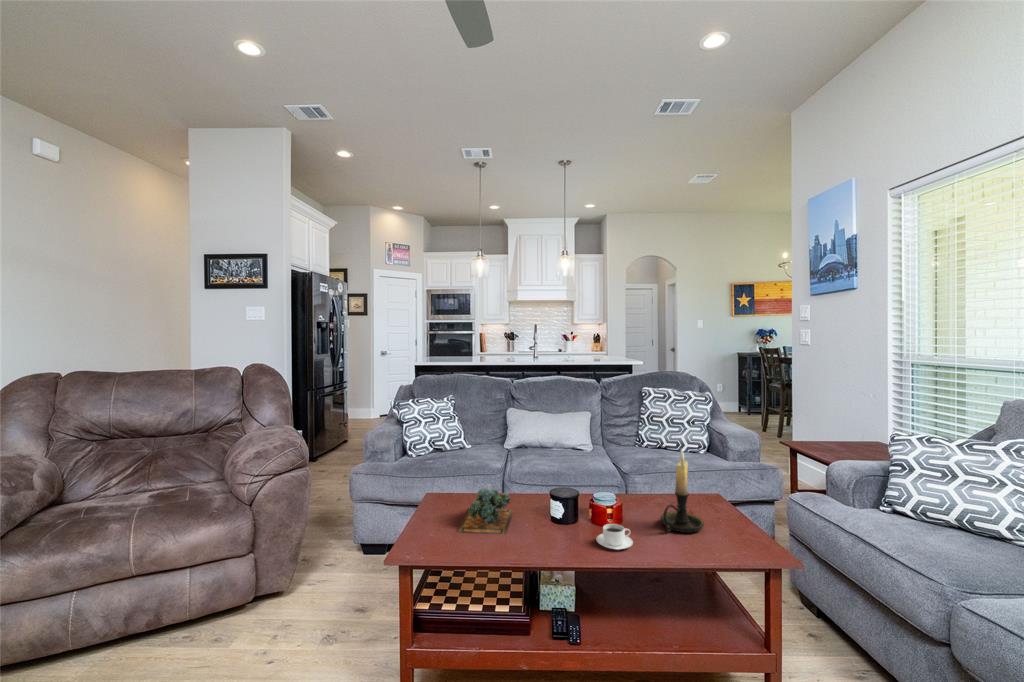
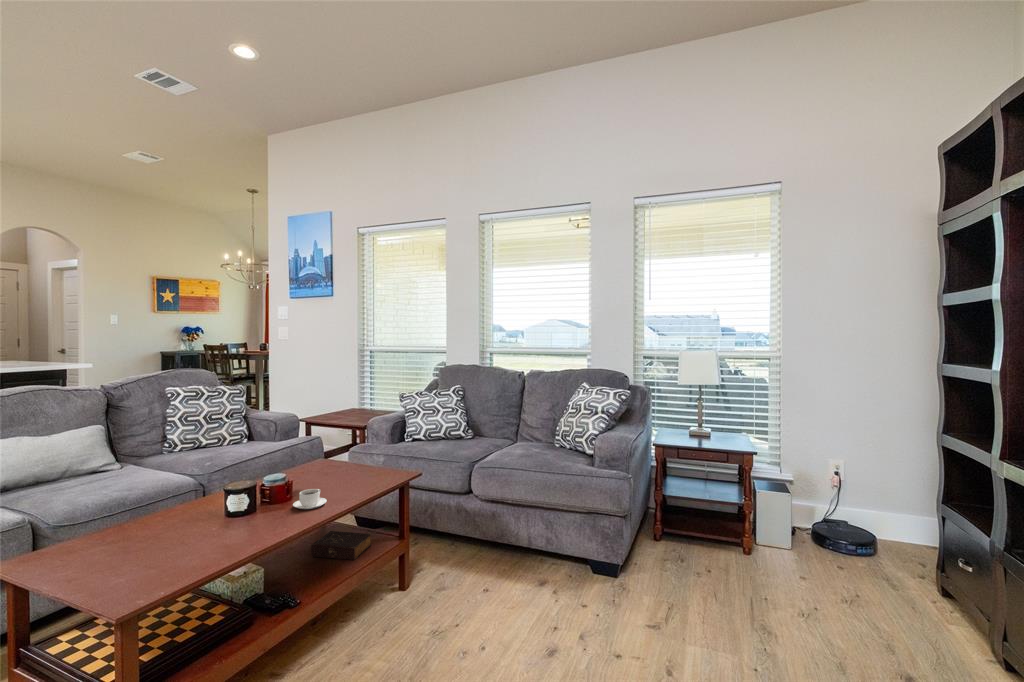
candle holder: present [660,451,704,533] -> none [311,419,347,487]
succulent plant: present [457,488,513,535] -> none [101,503,207,564]
book: none [633,586,702,639] -> present [311,531,371,560]

